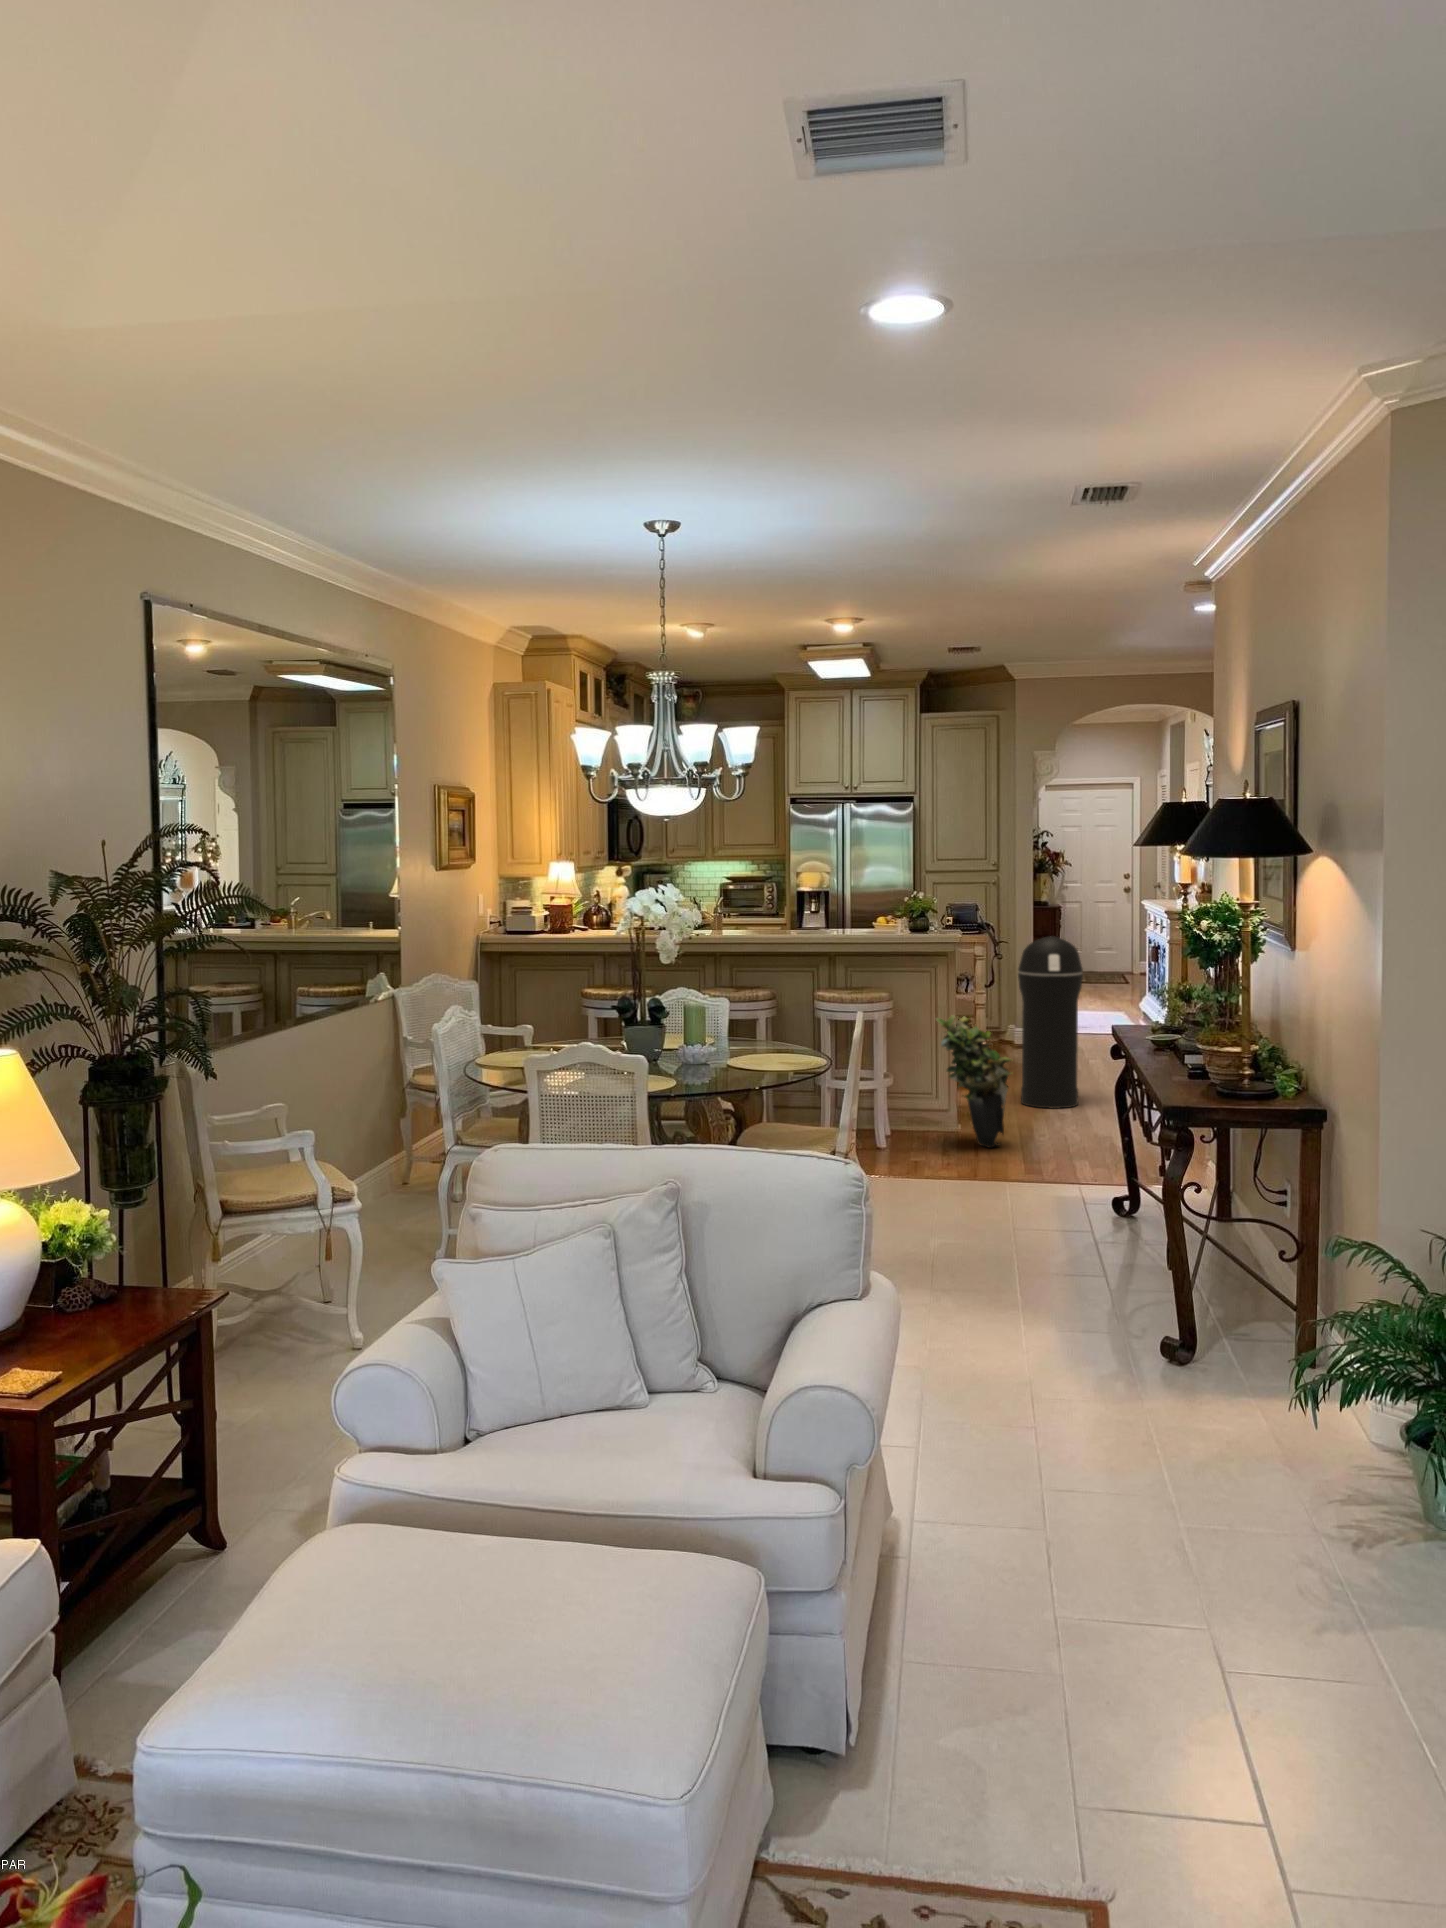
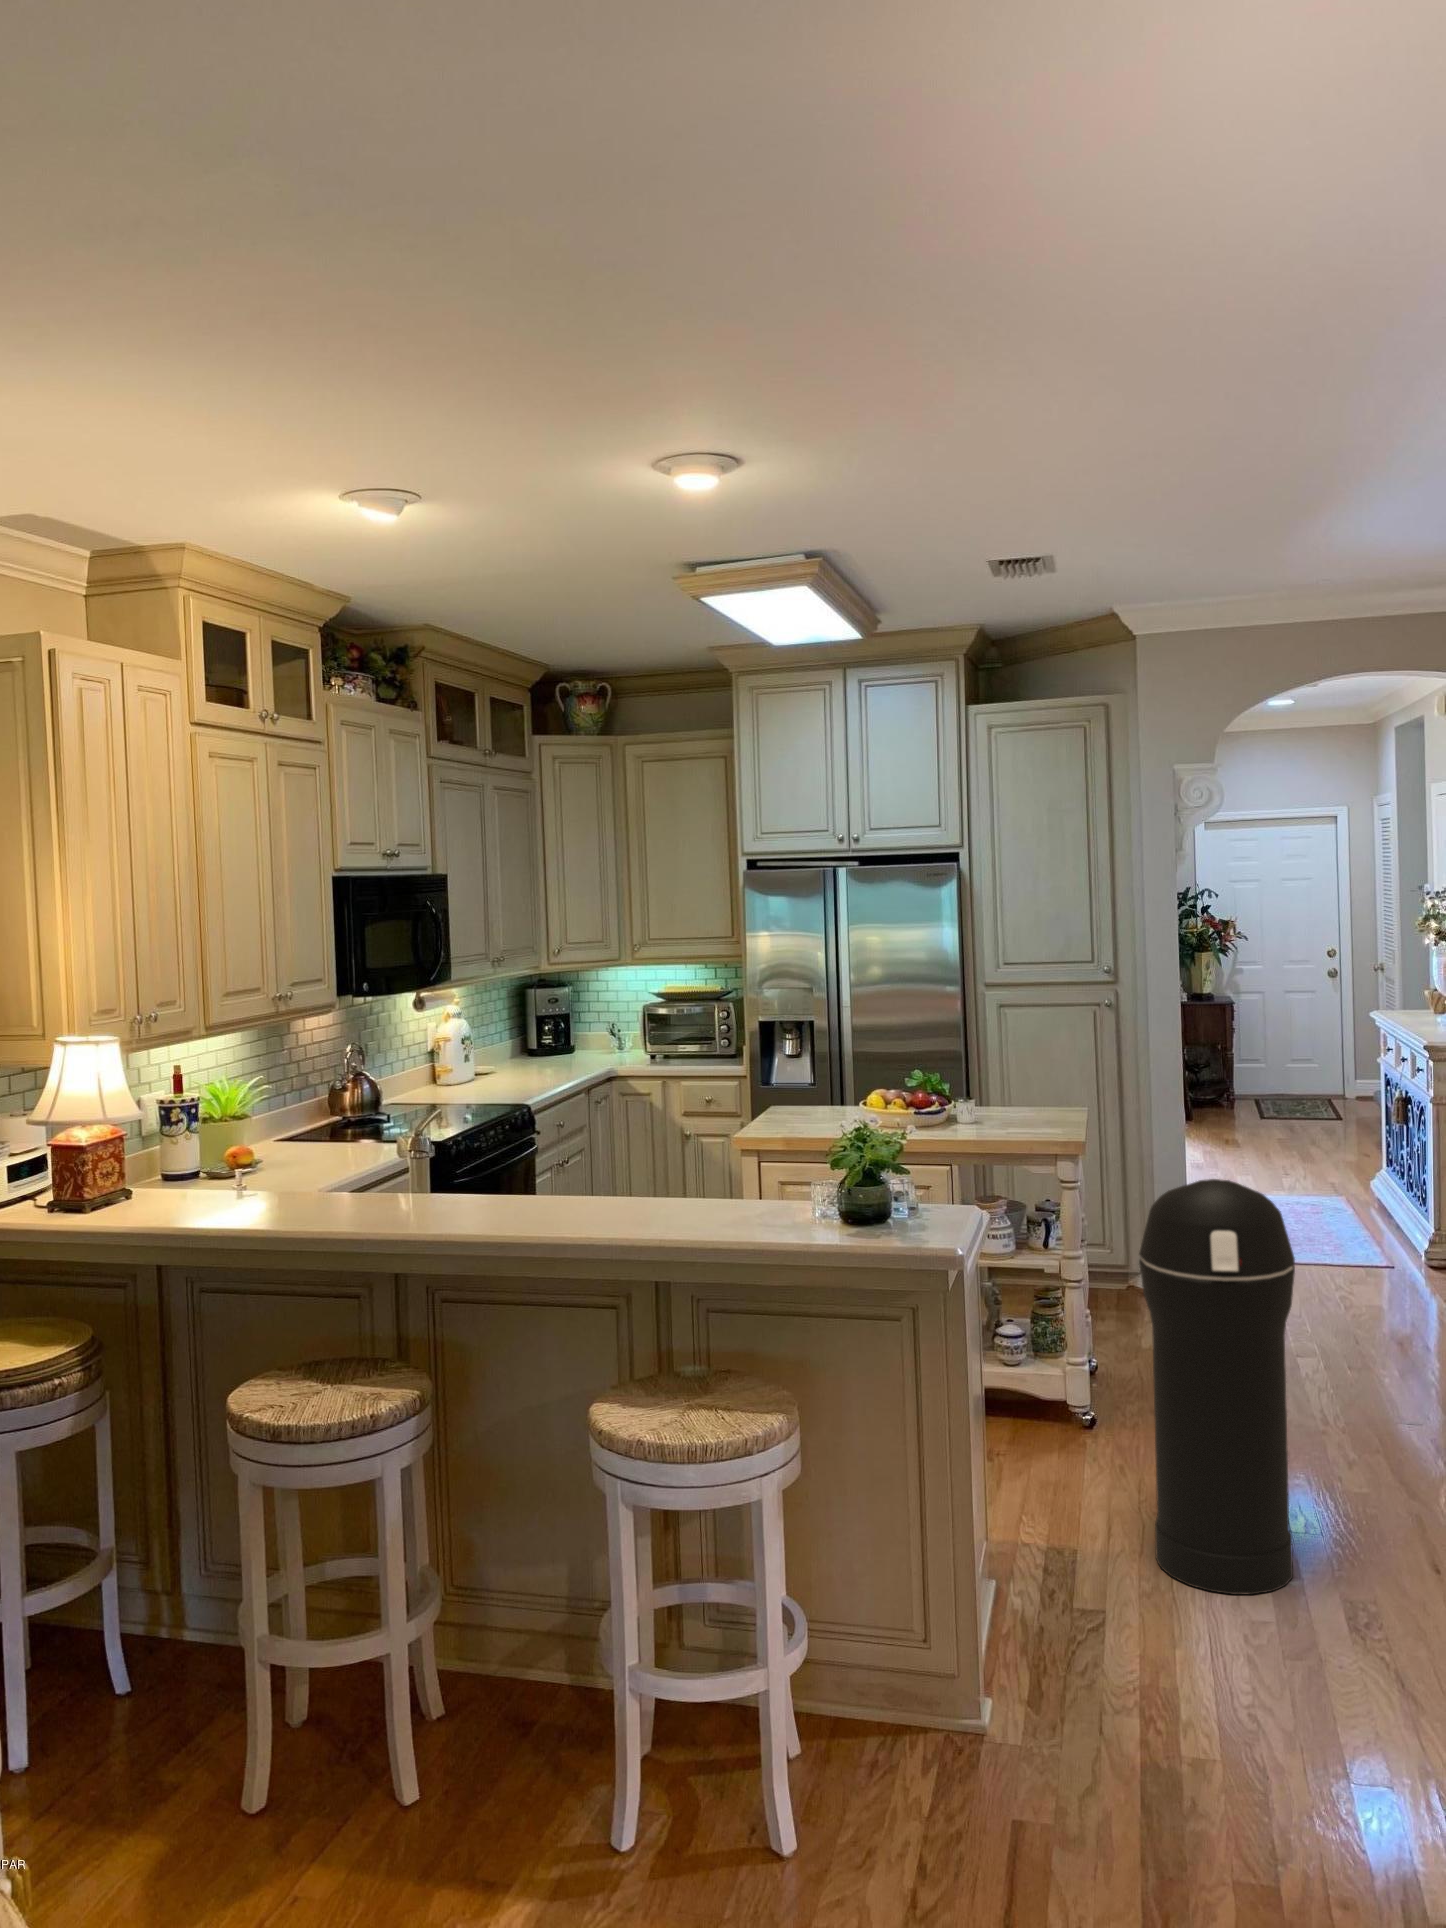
potted plant: present [937,1015,1013,1148] -> none [901,1446,1115,1873]

